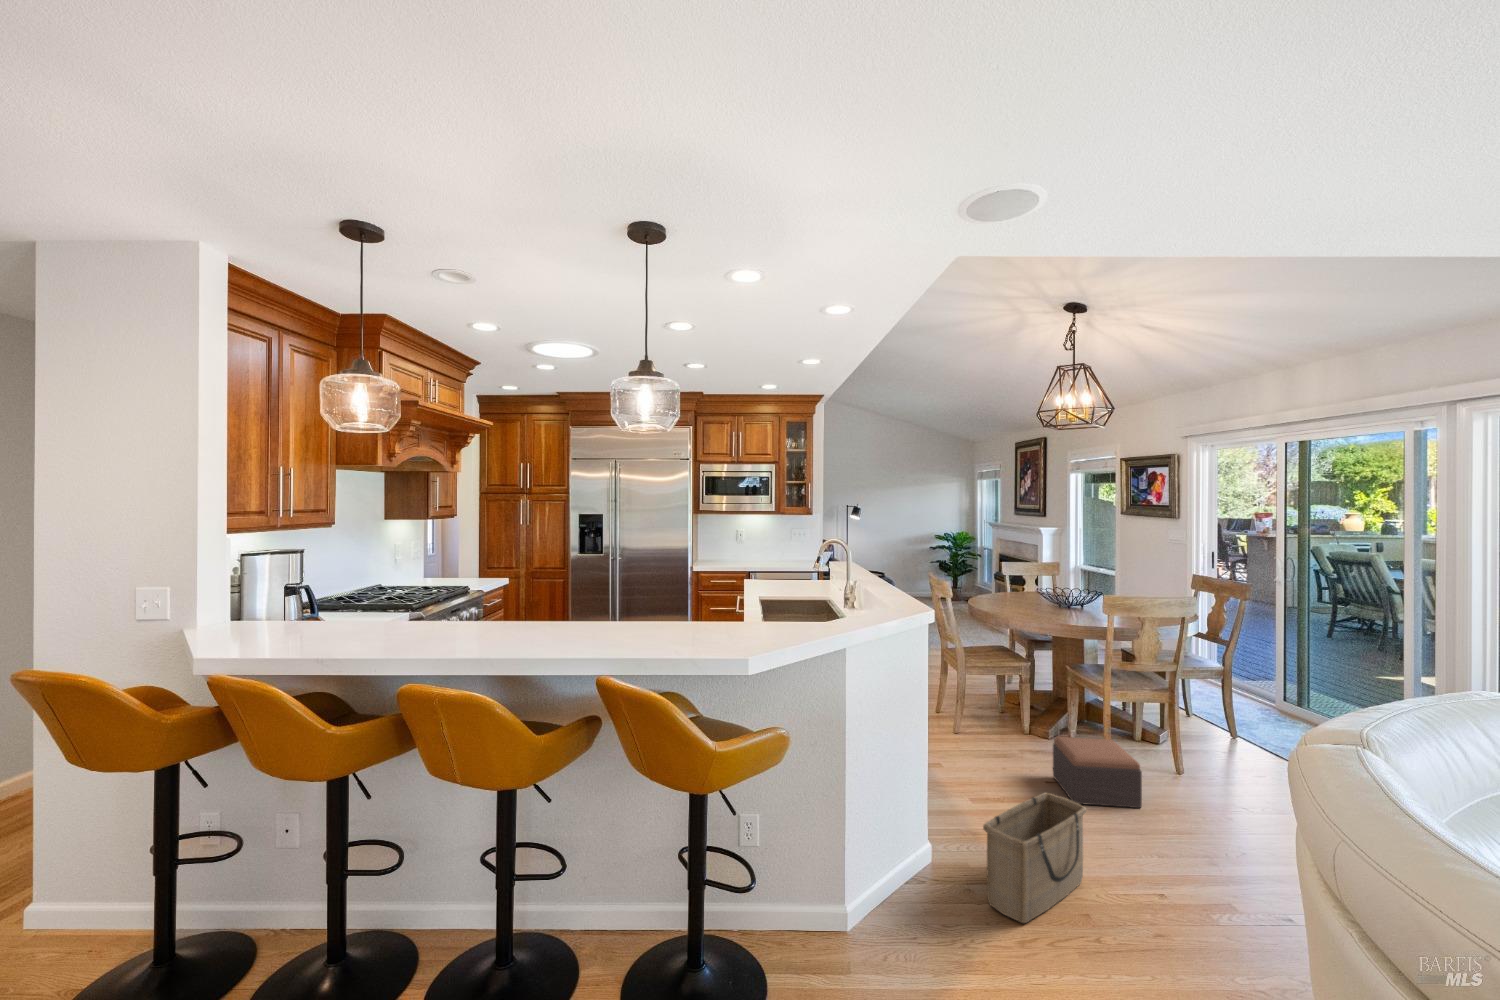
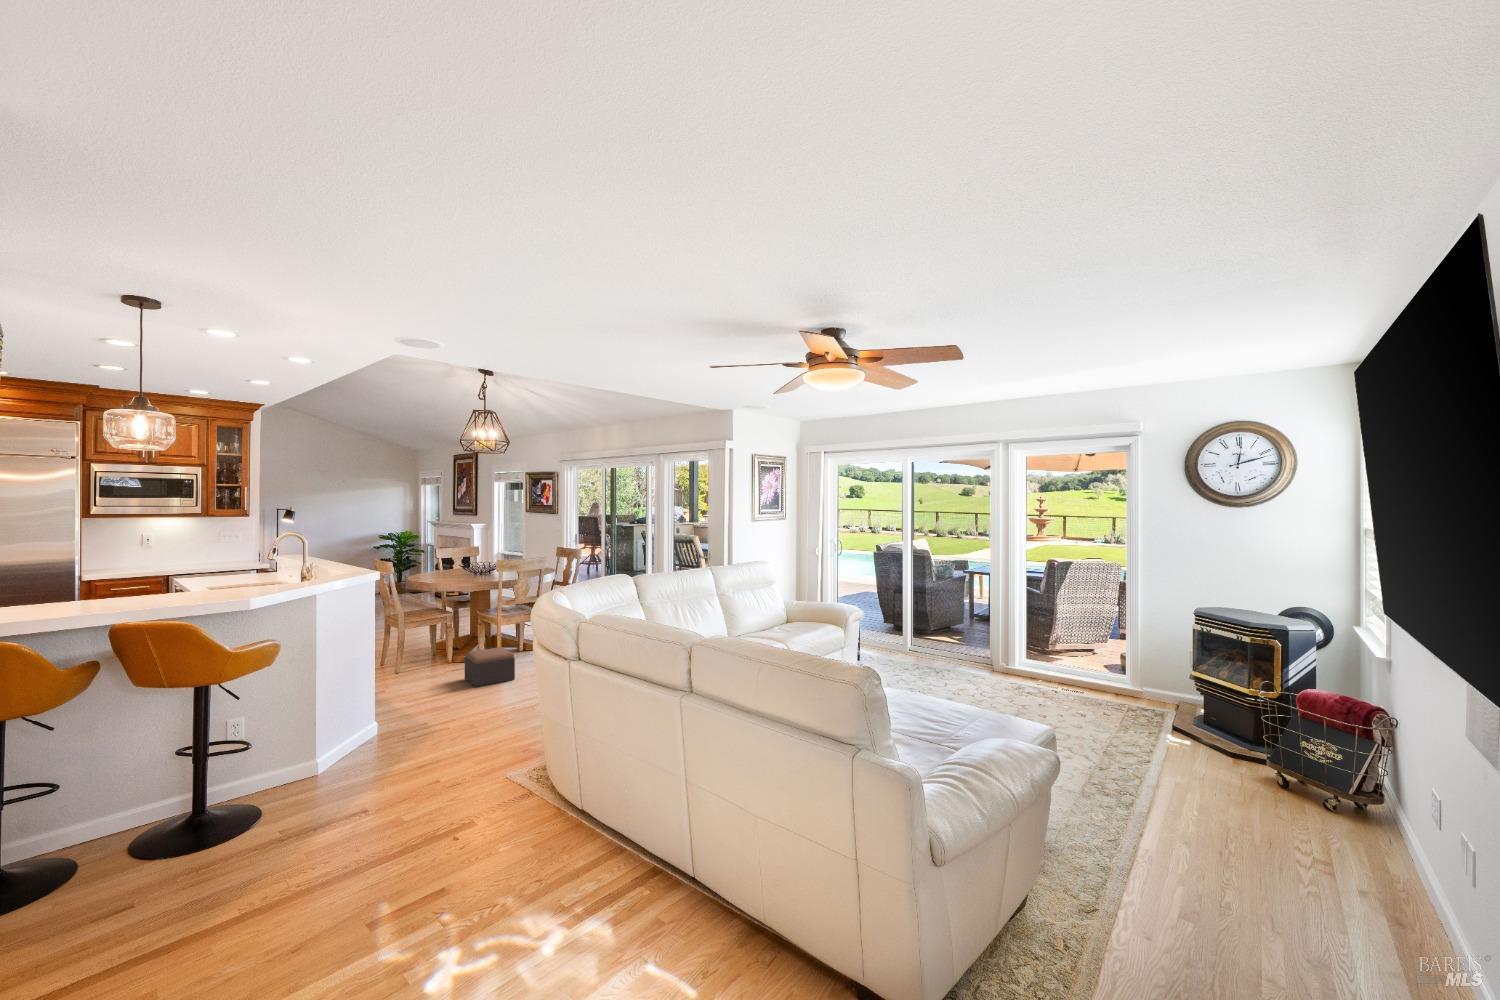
basket: present [983,792,1086,923] -> none [411,672,475,739]

